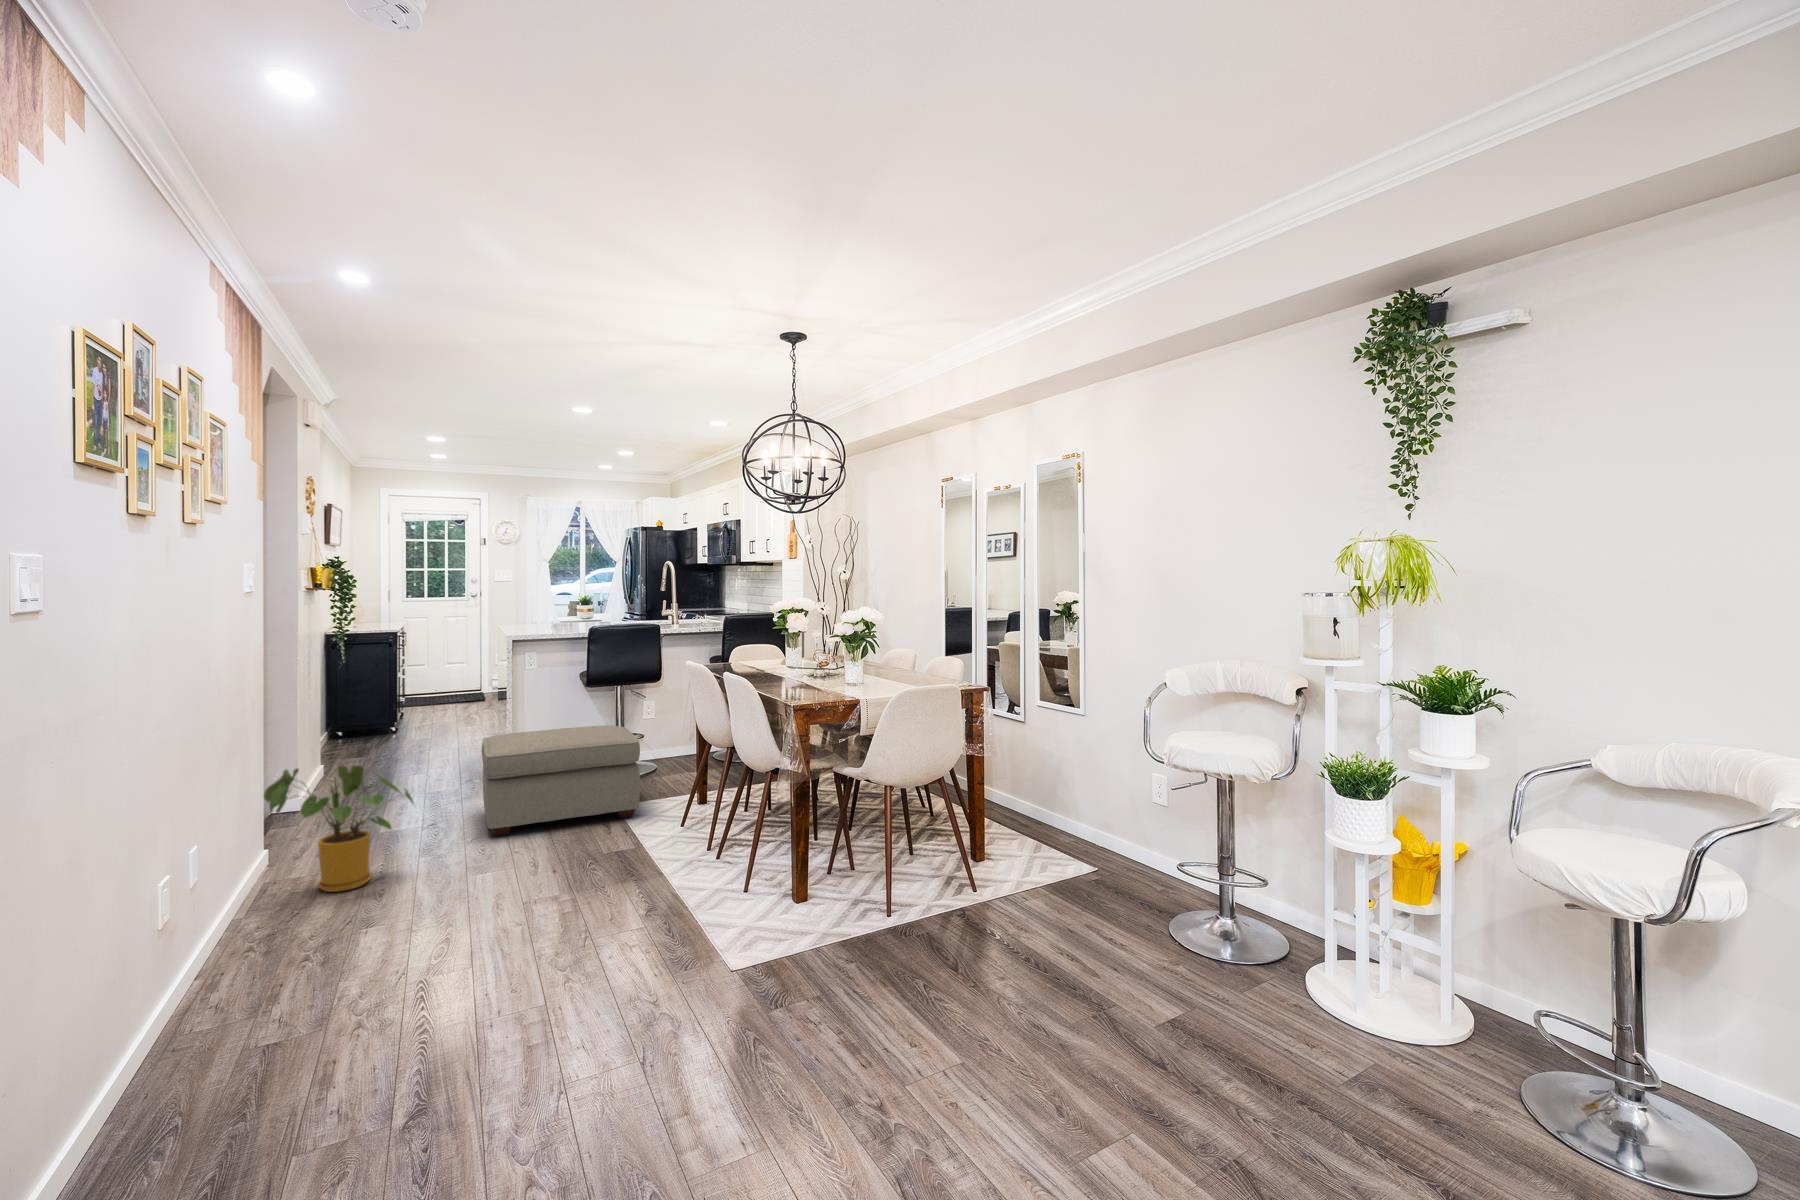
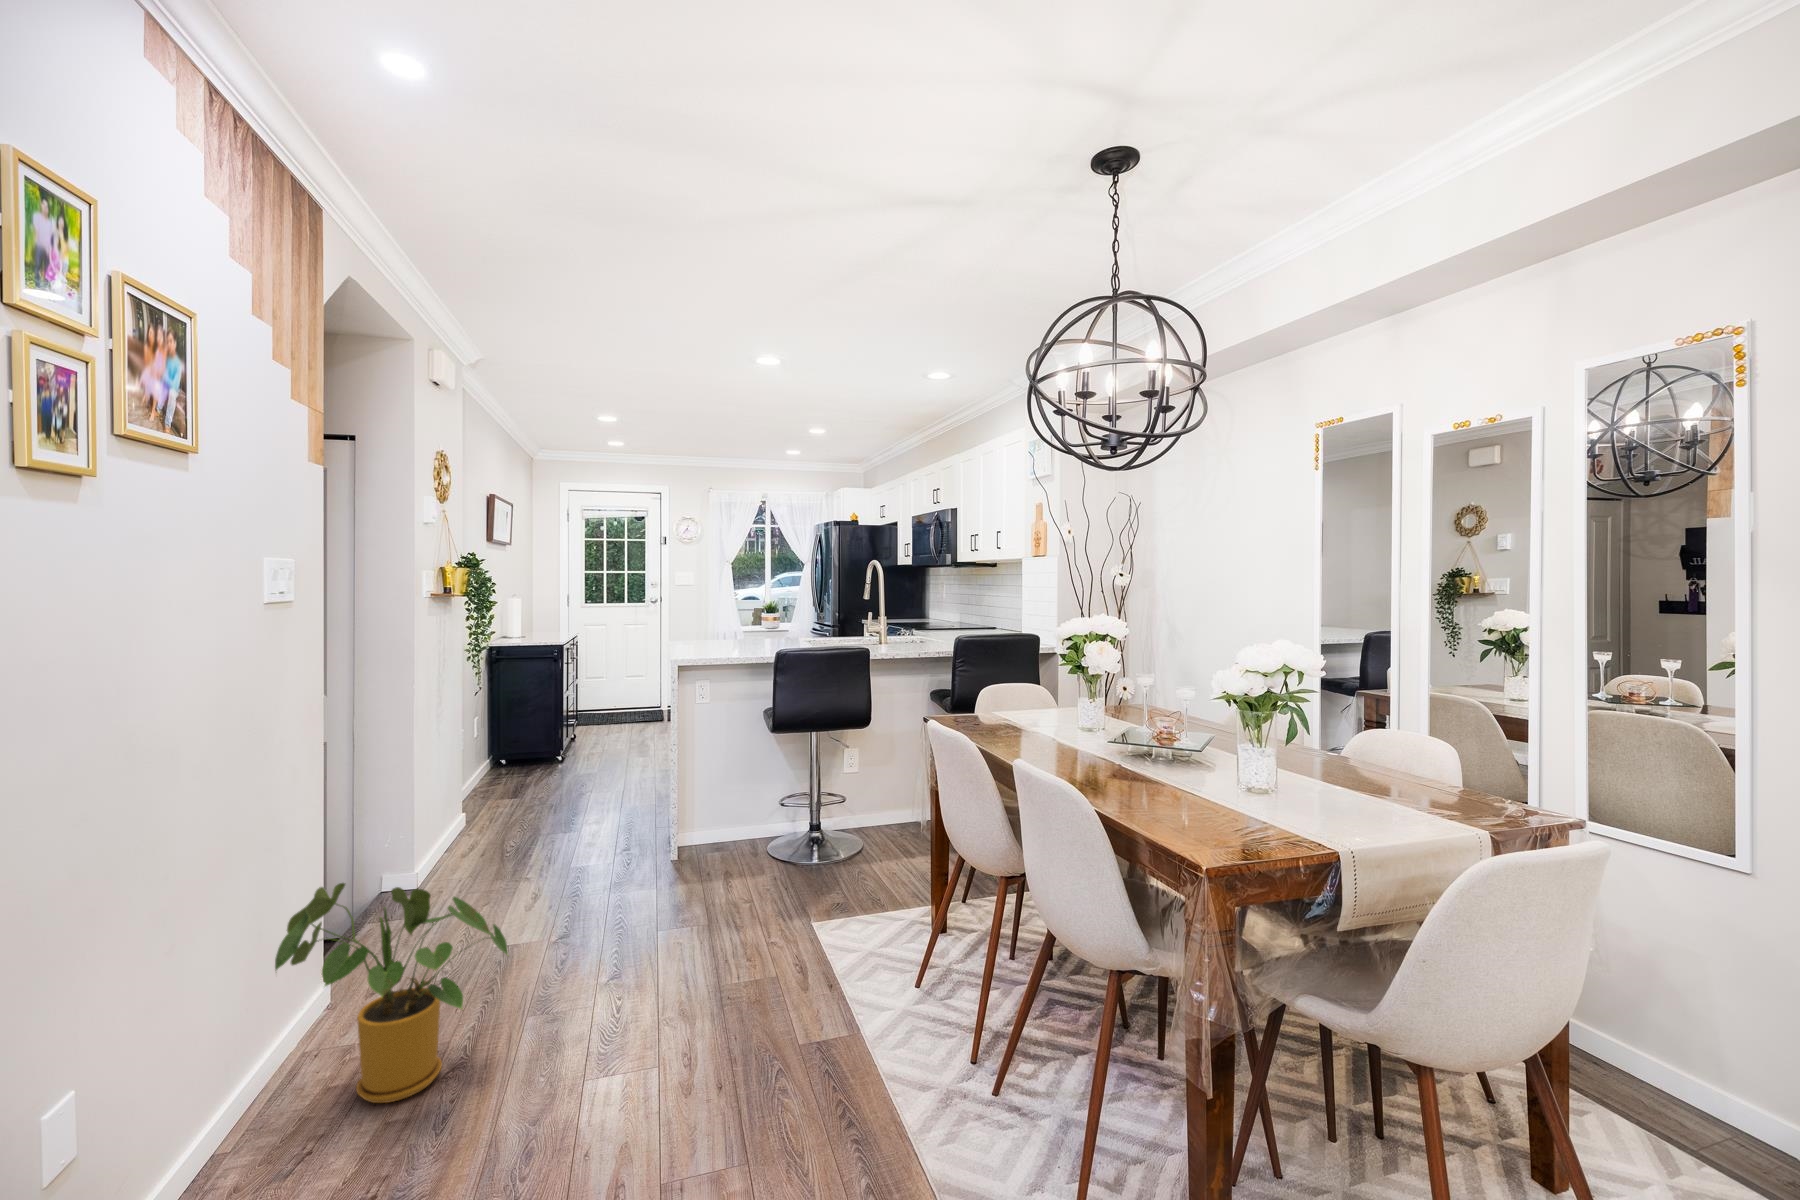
ottoman: present [482,726,640,836] -> none [626,797,850,977]

